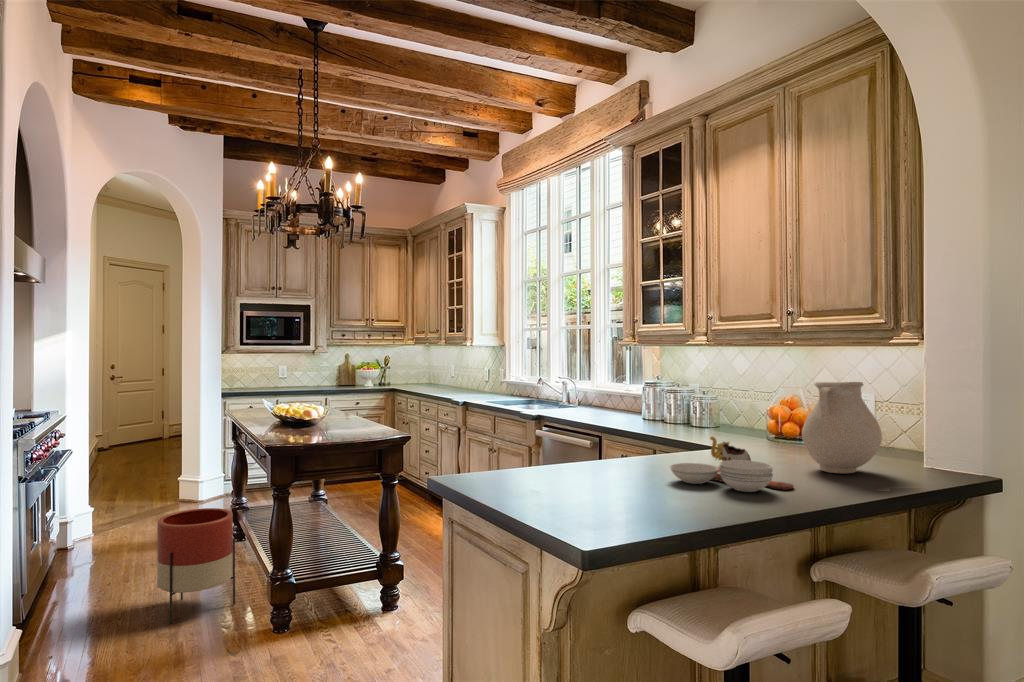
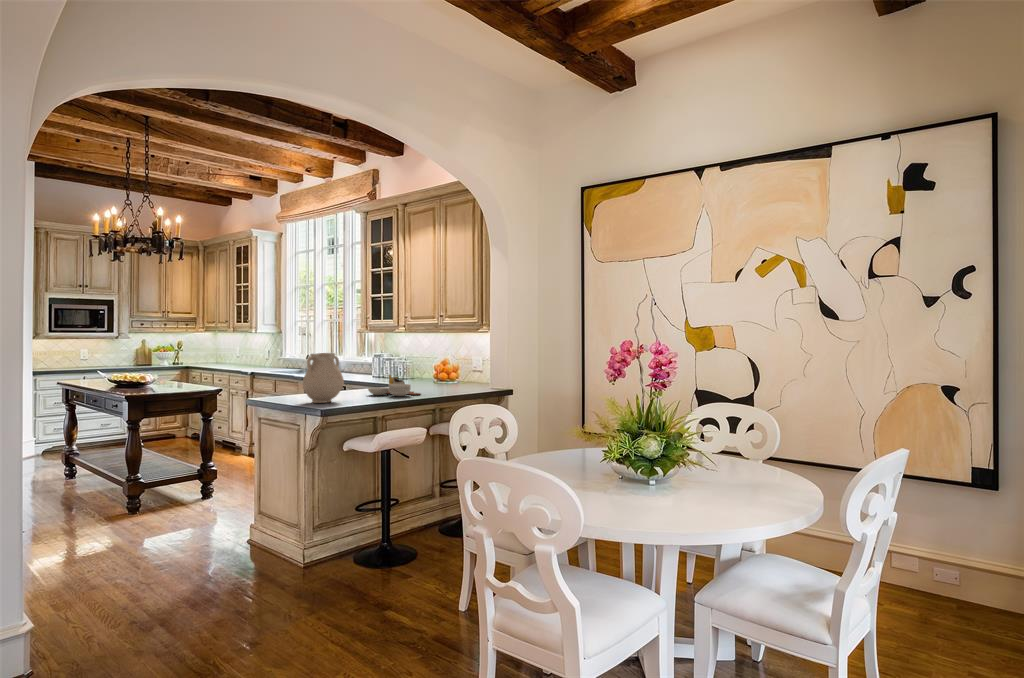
vase: present [802,382,882,473] -> present [303,353,344,403]
planter: present [157,508,235,624] -> none [32,443,91,516]

